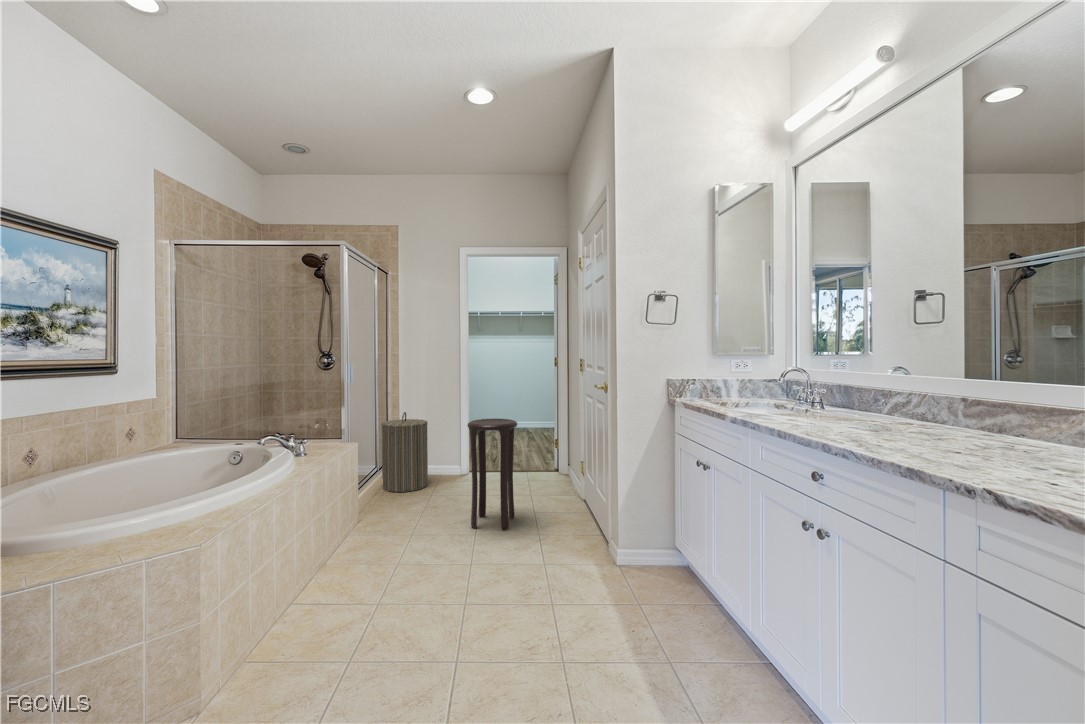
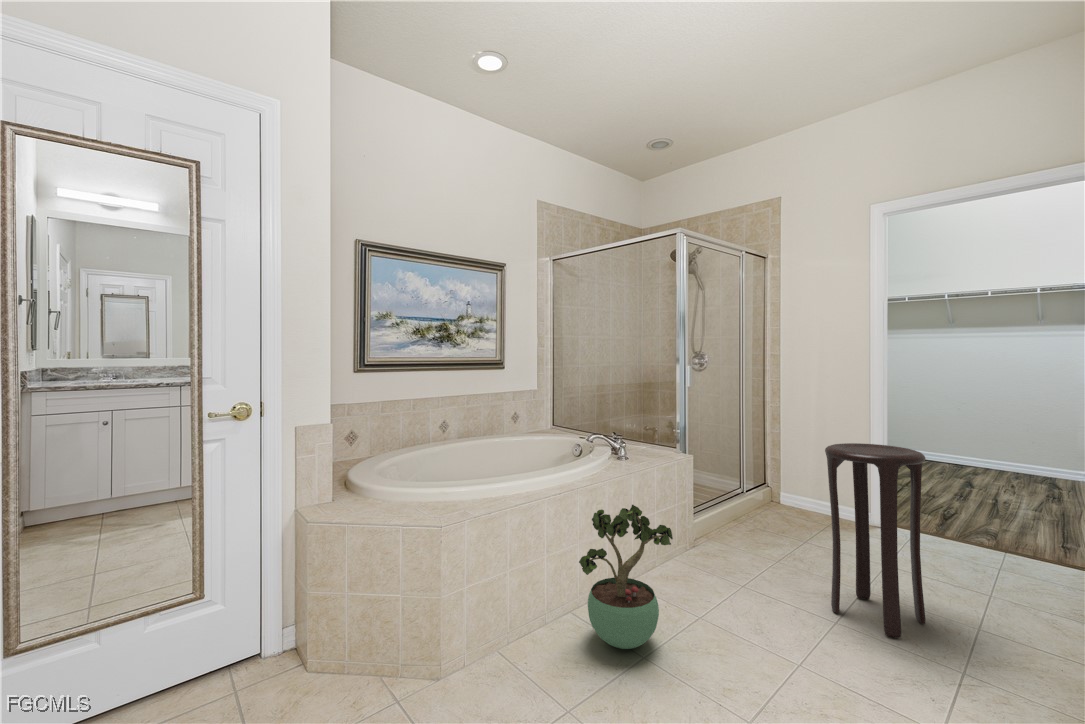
laundry hamper: present [381,412,428,492] -> none [744,424,808,529]
potted plant: none [334,485,405,601] -> present [579,505,673,649]

